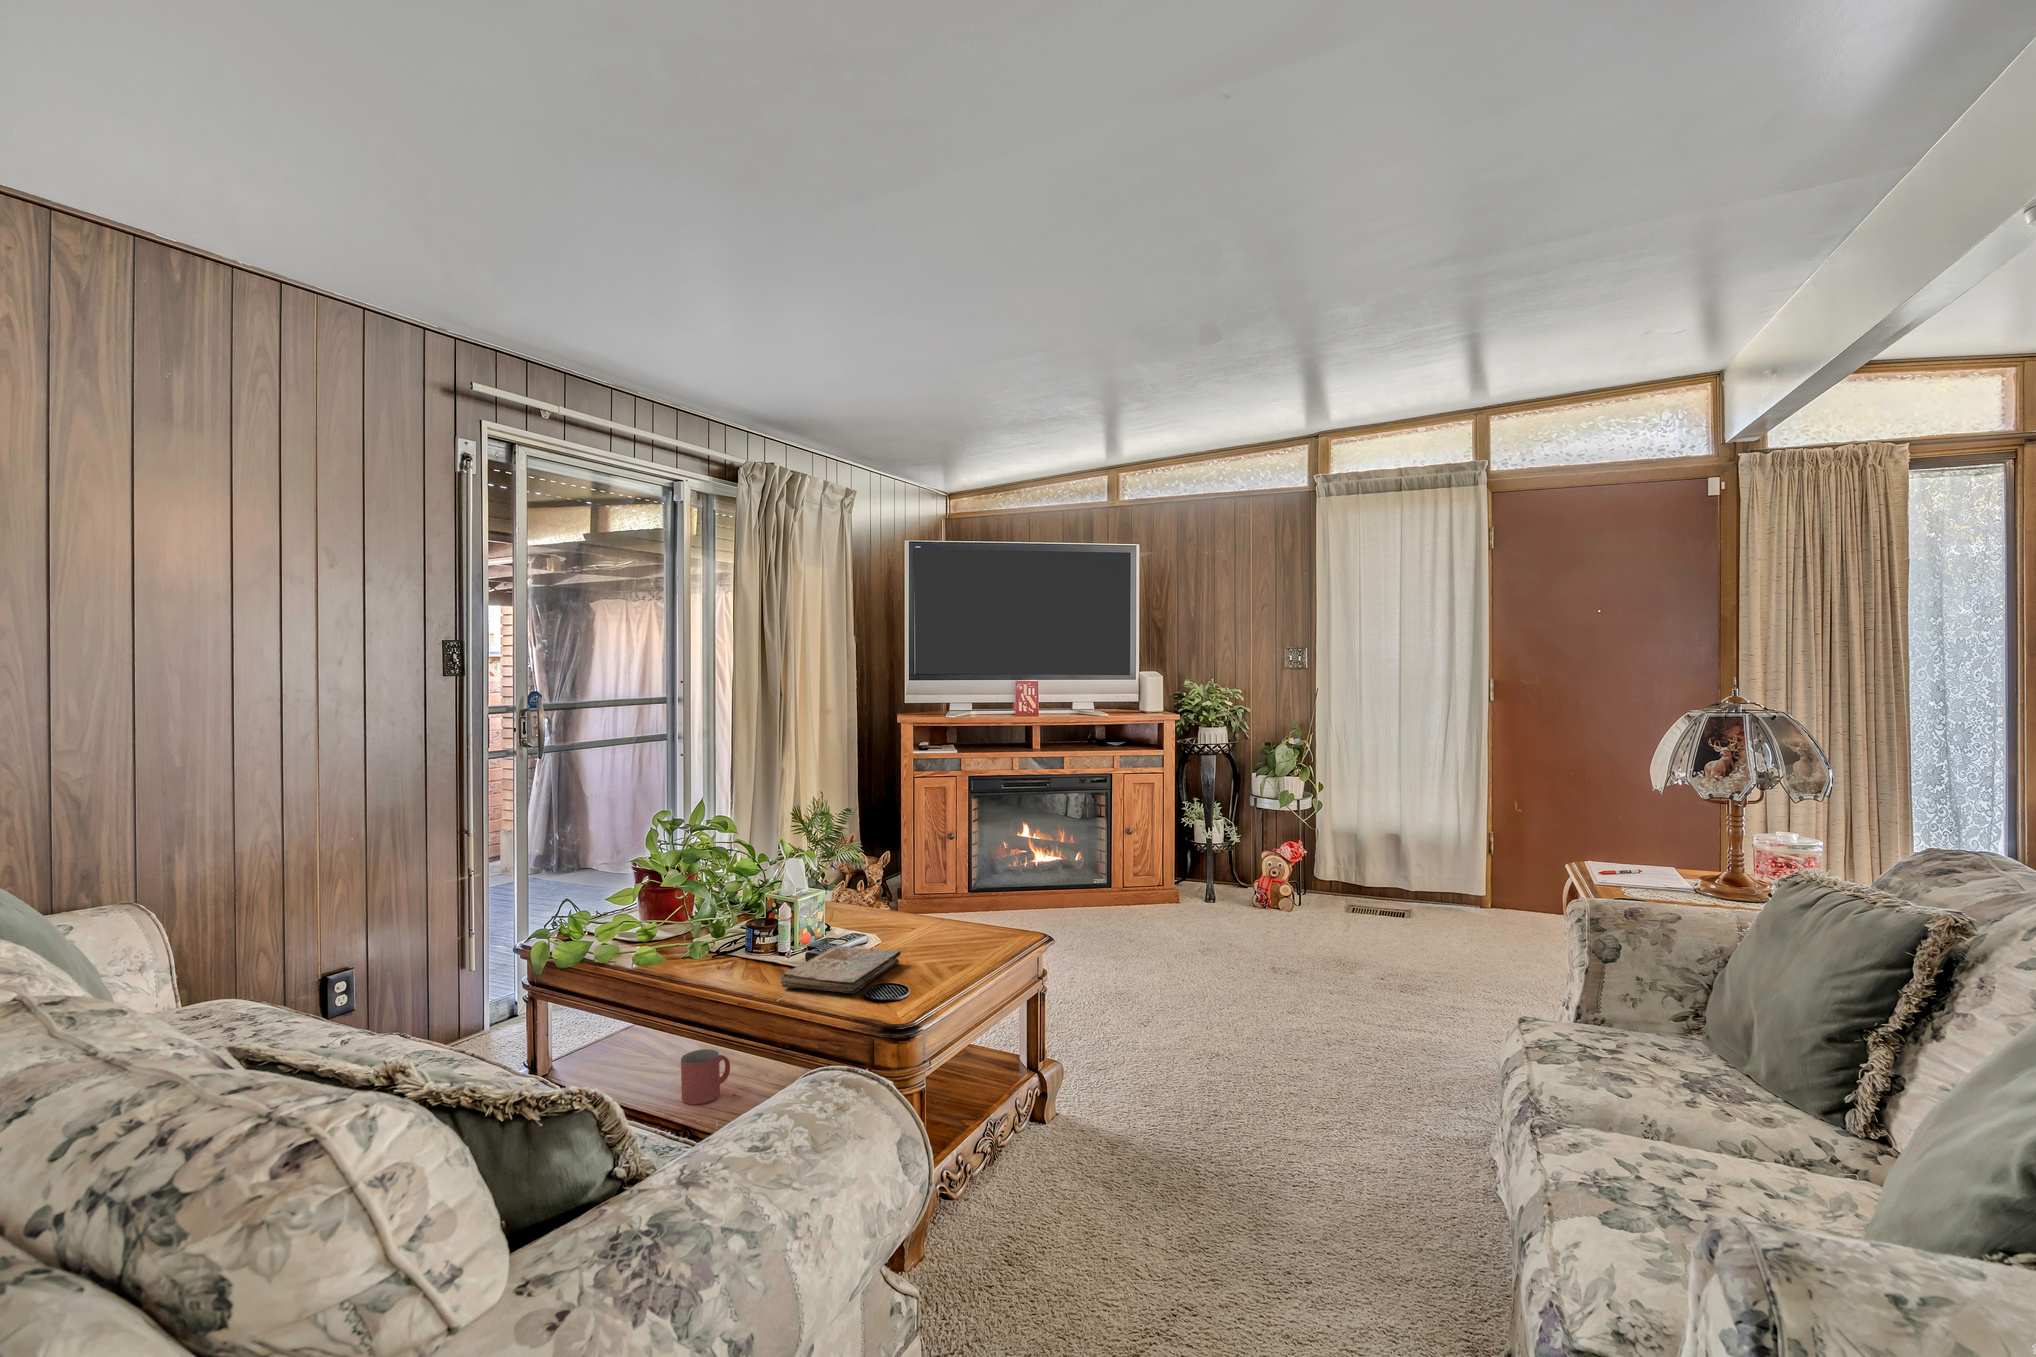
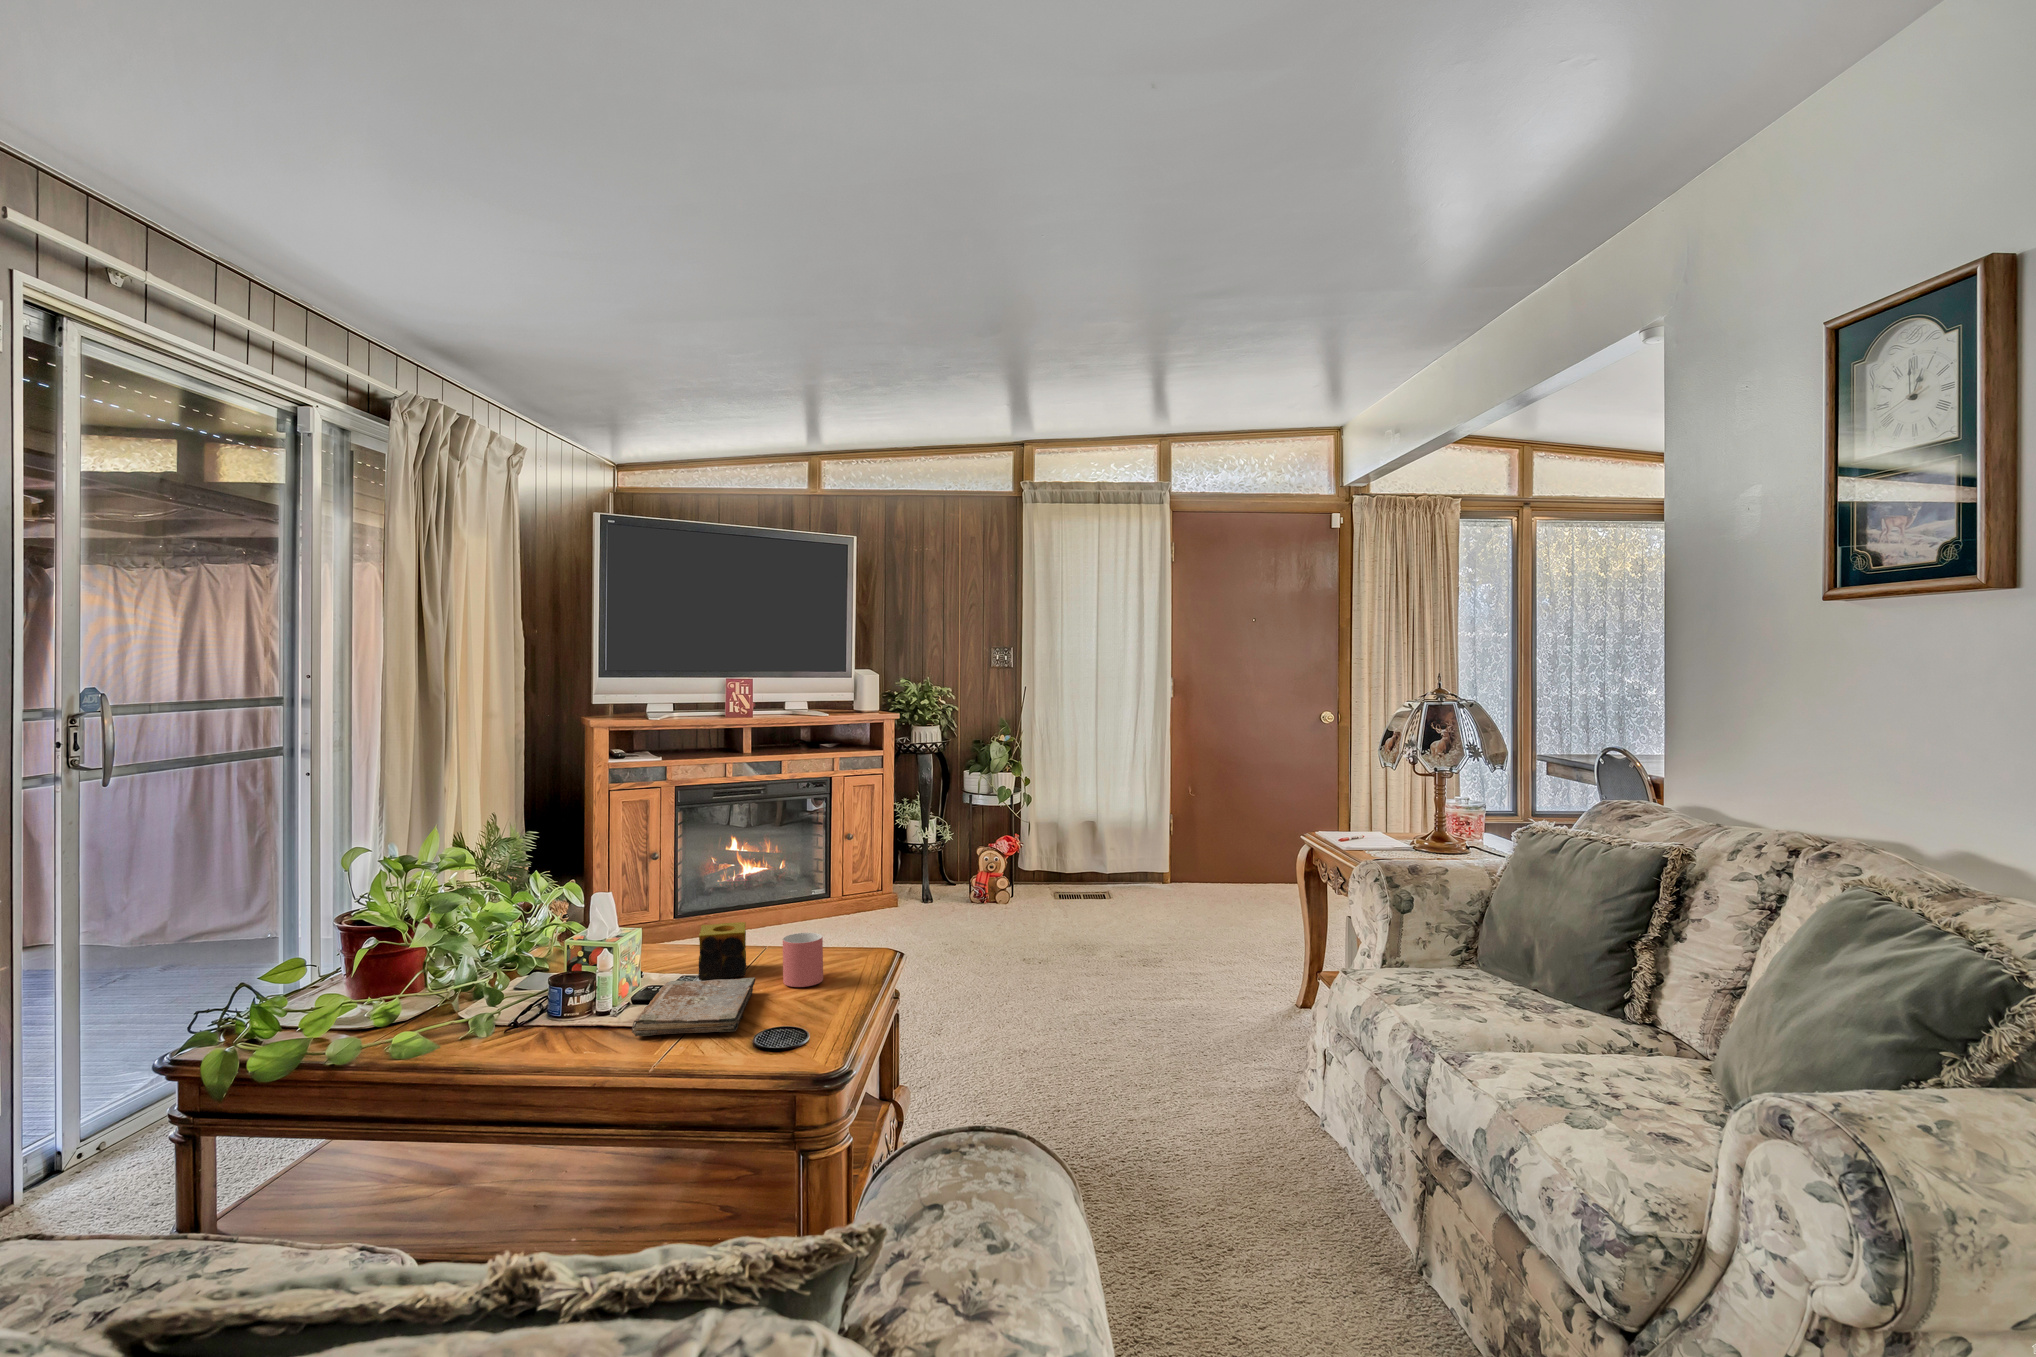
candle: none [868,901,915,949] -> present [698,922,746,980]
mug: present [681,1049,730,1104] -> present [783,933,823,987]

